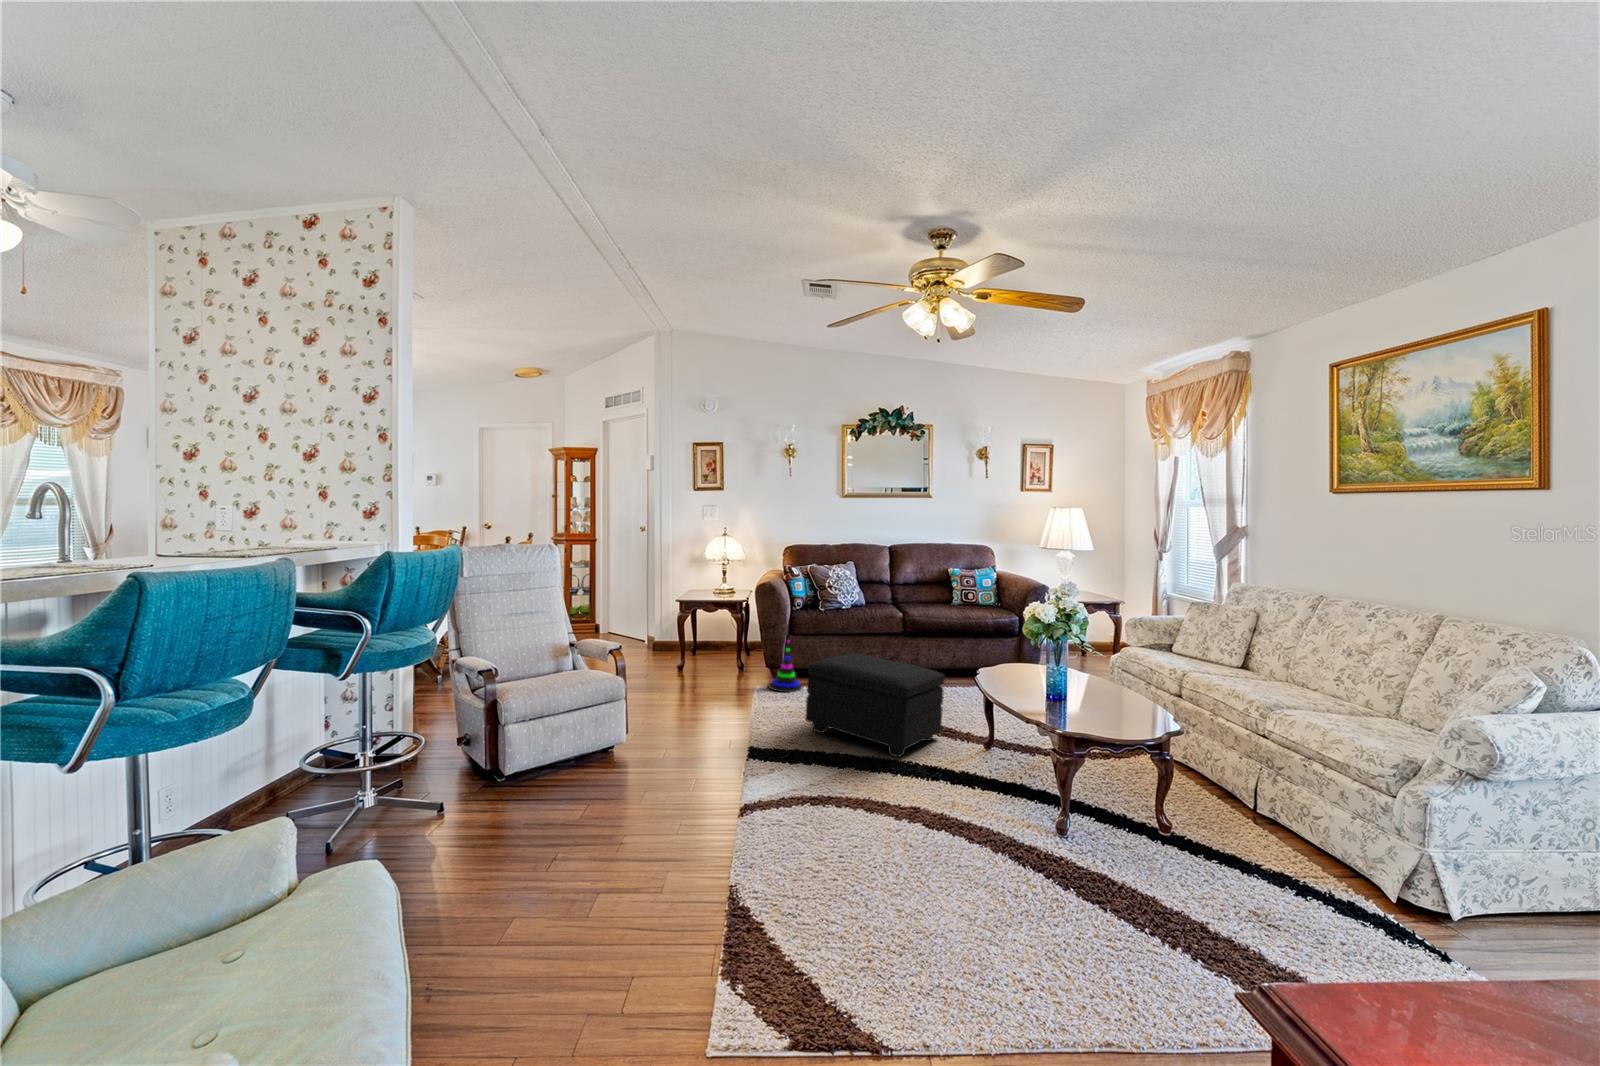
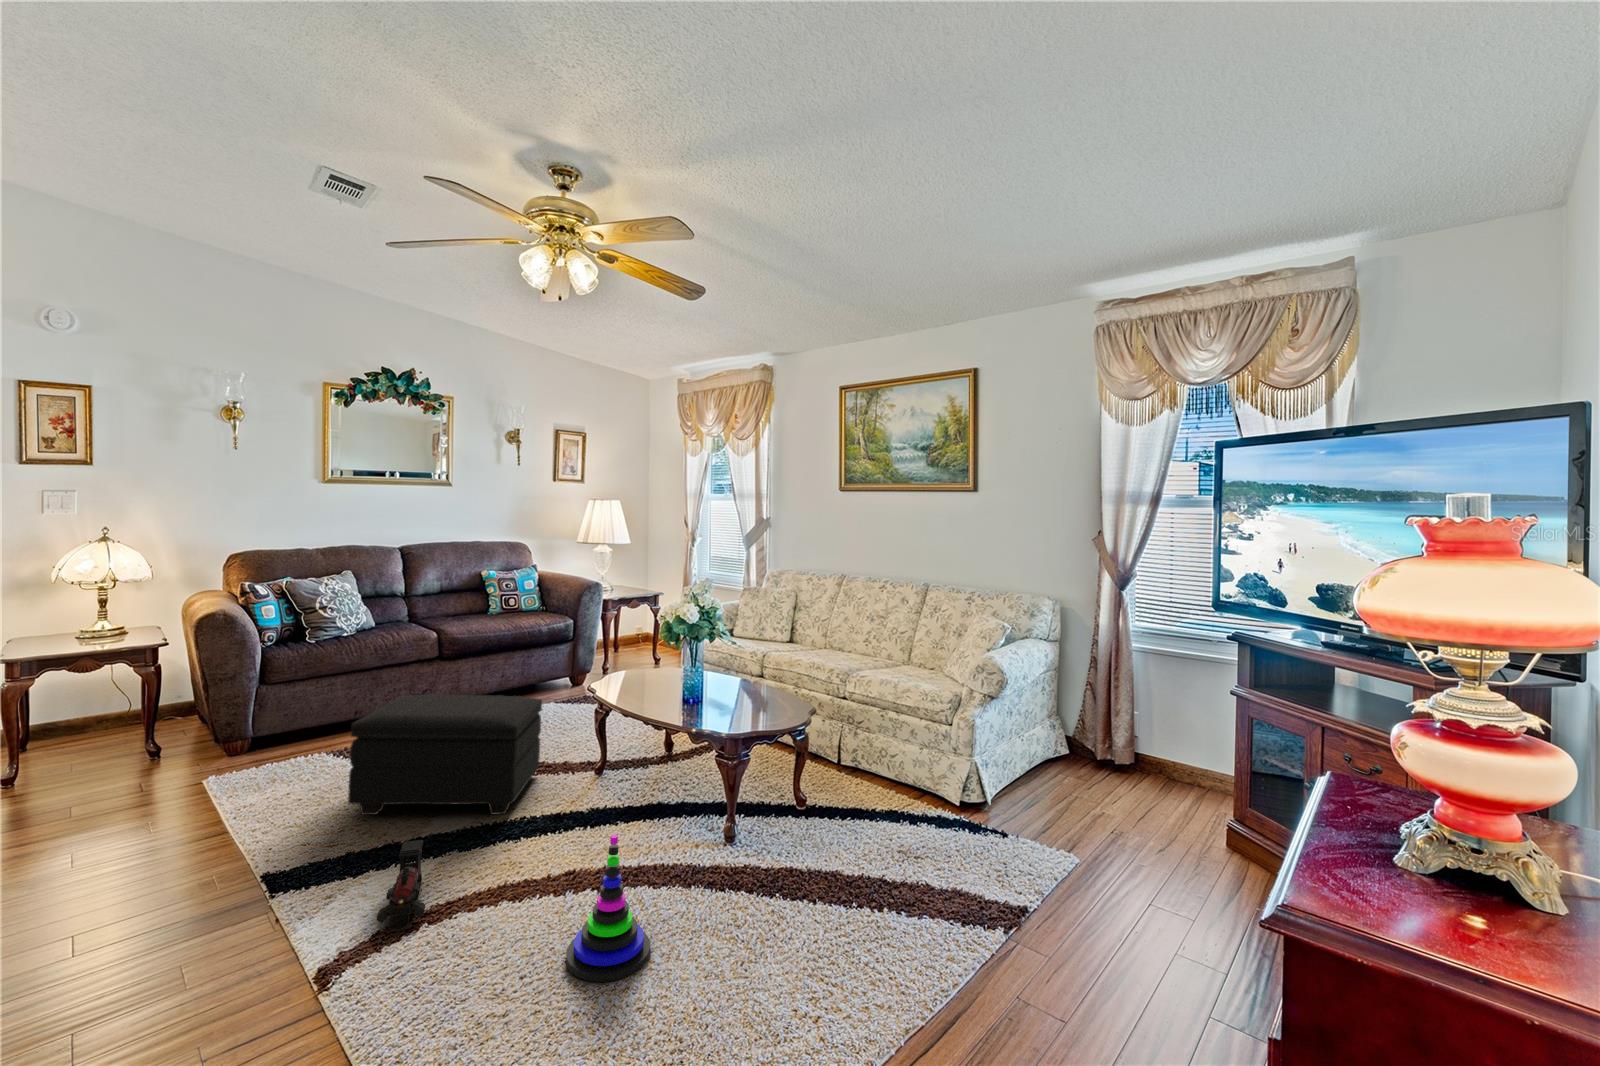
stacking toy: present [769,640,802,692] -> present [566,835,650,982]
toy train: none [782,748,824,803] -> present [377,840,425,932]

